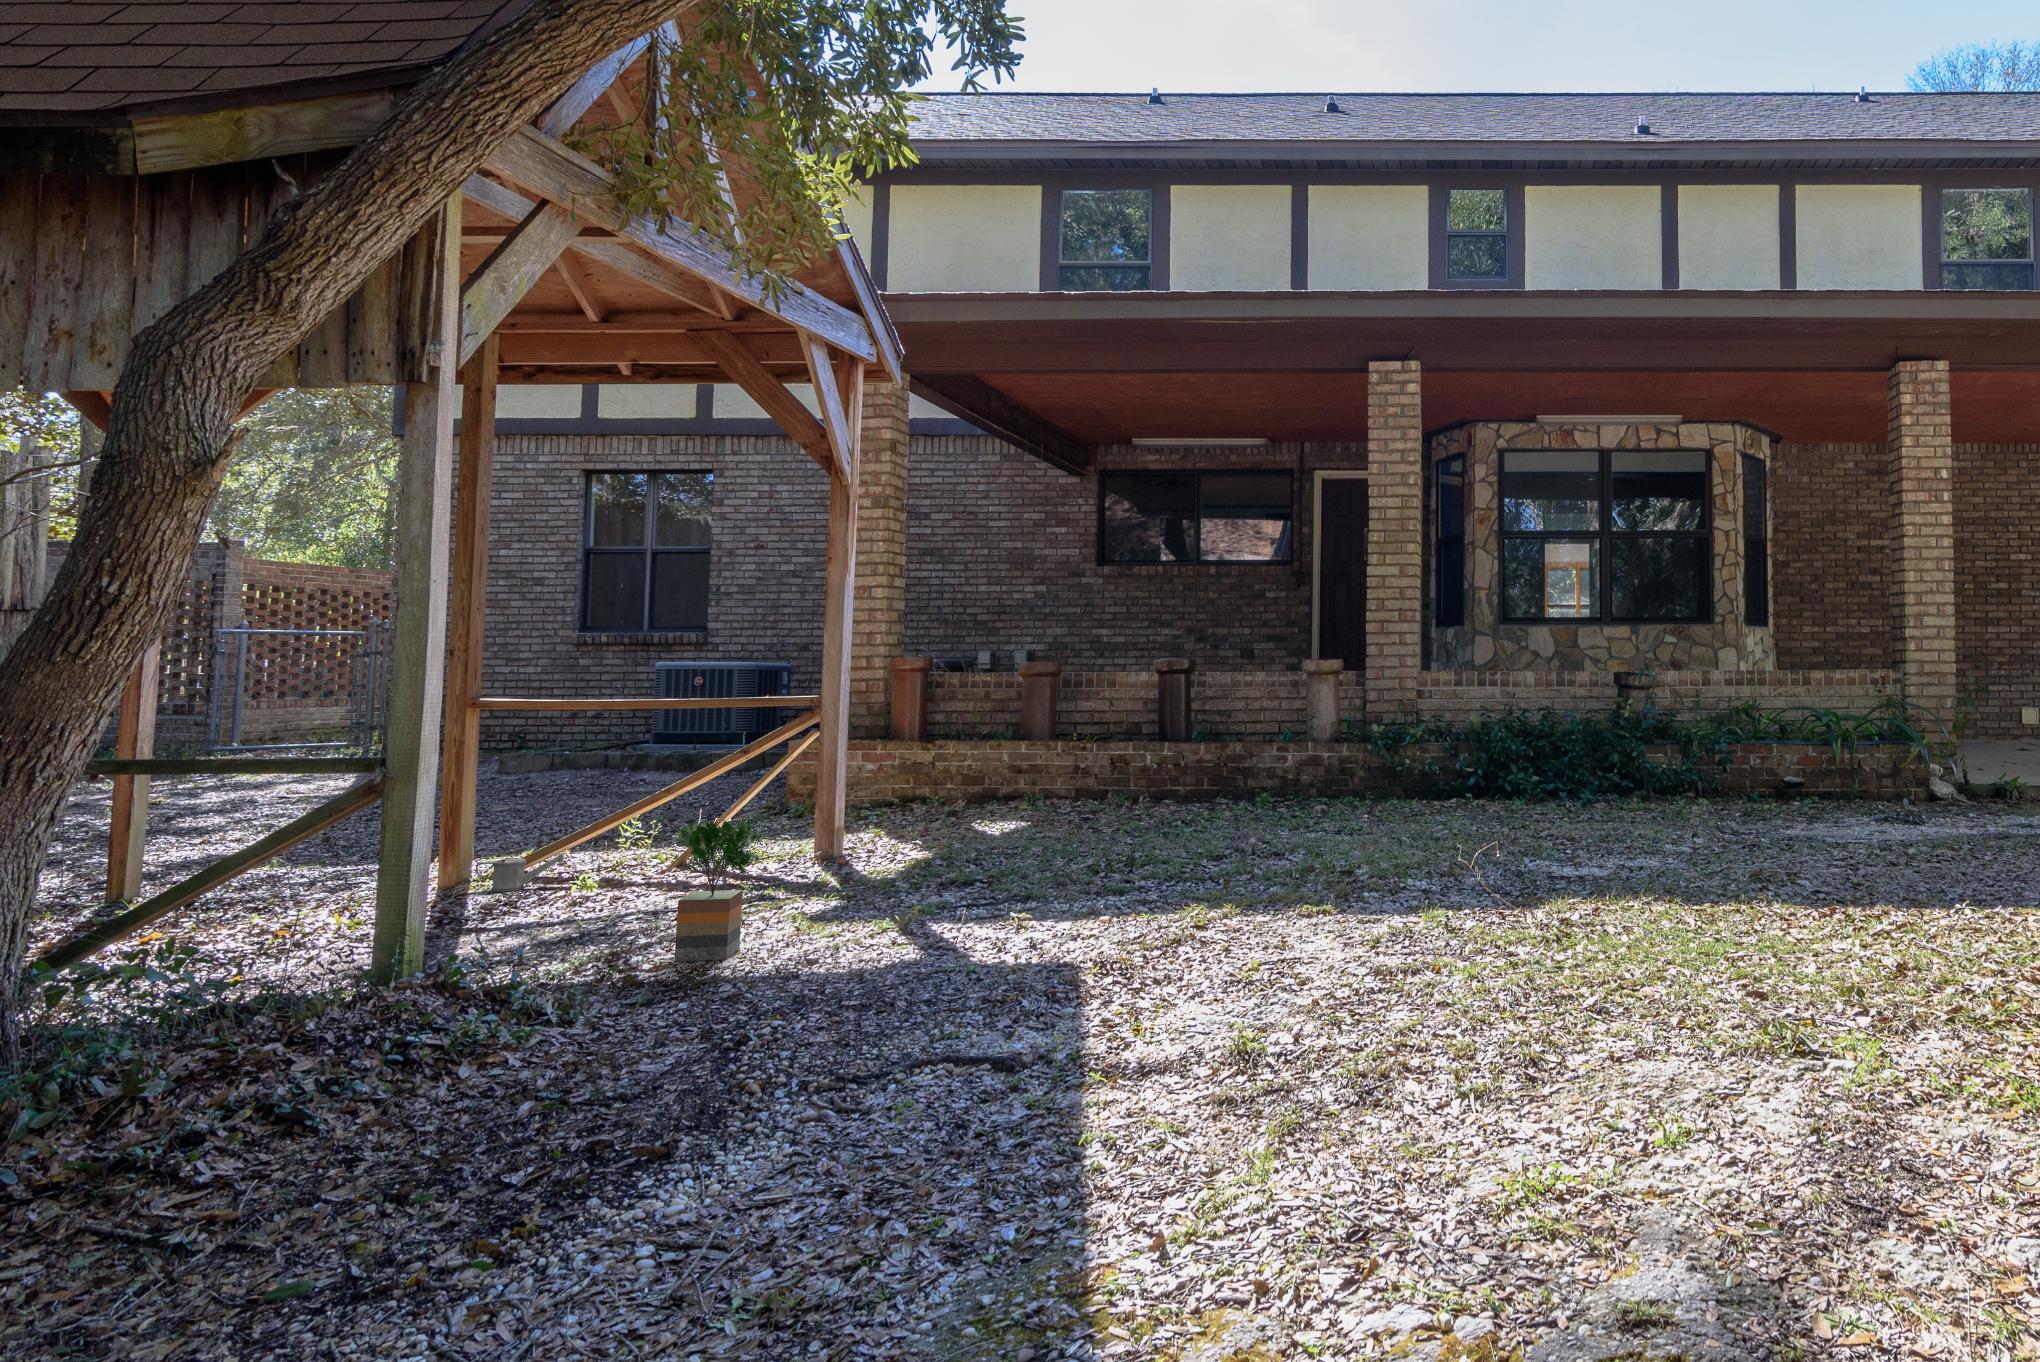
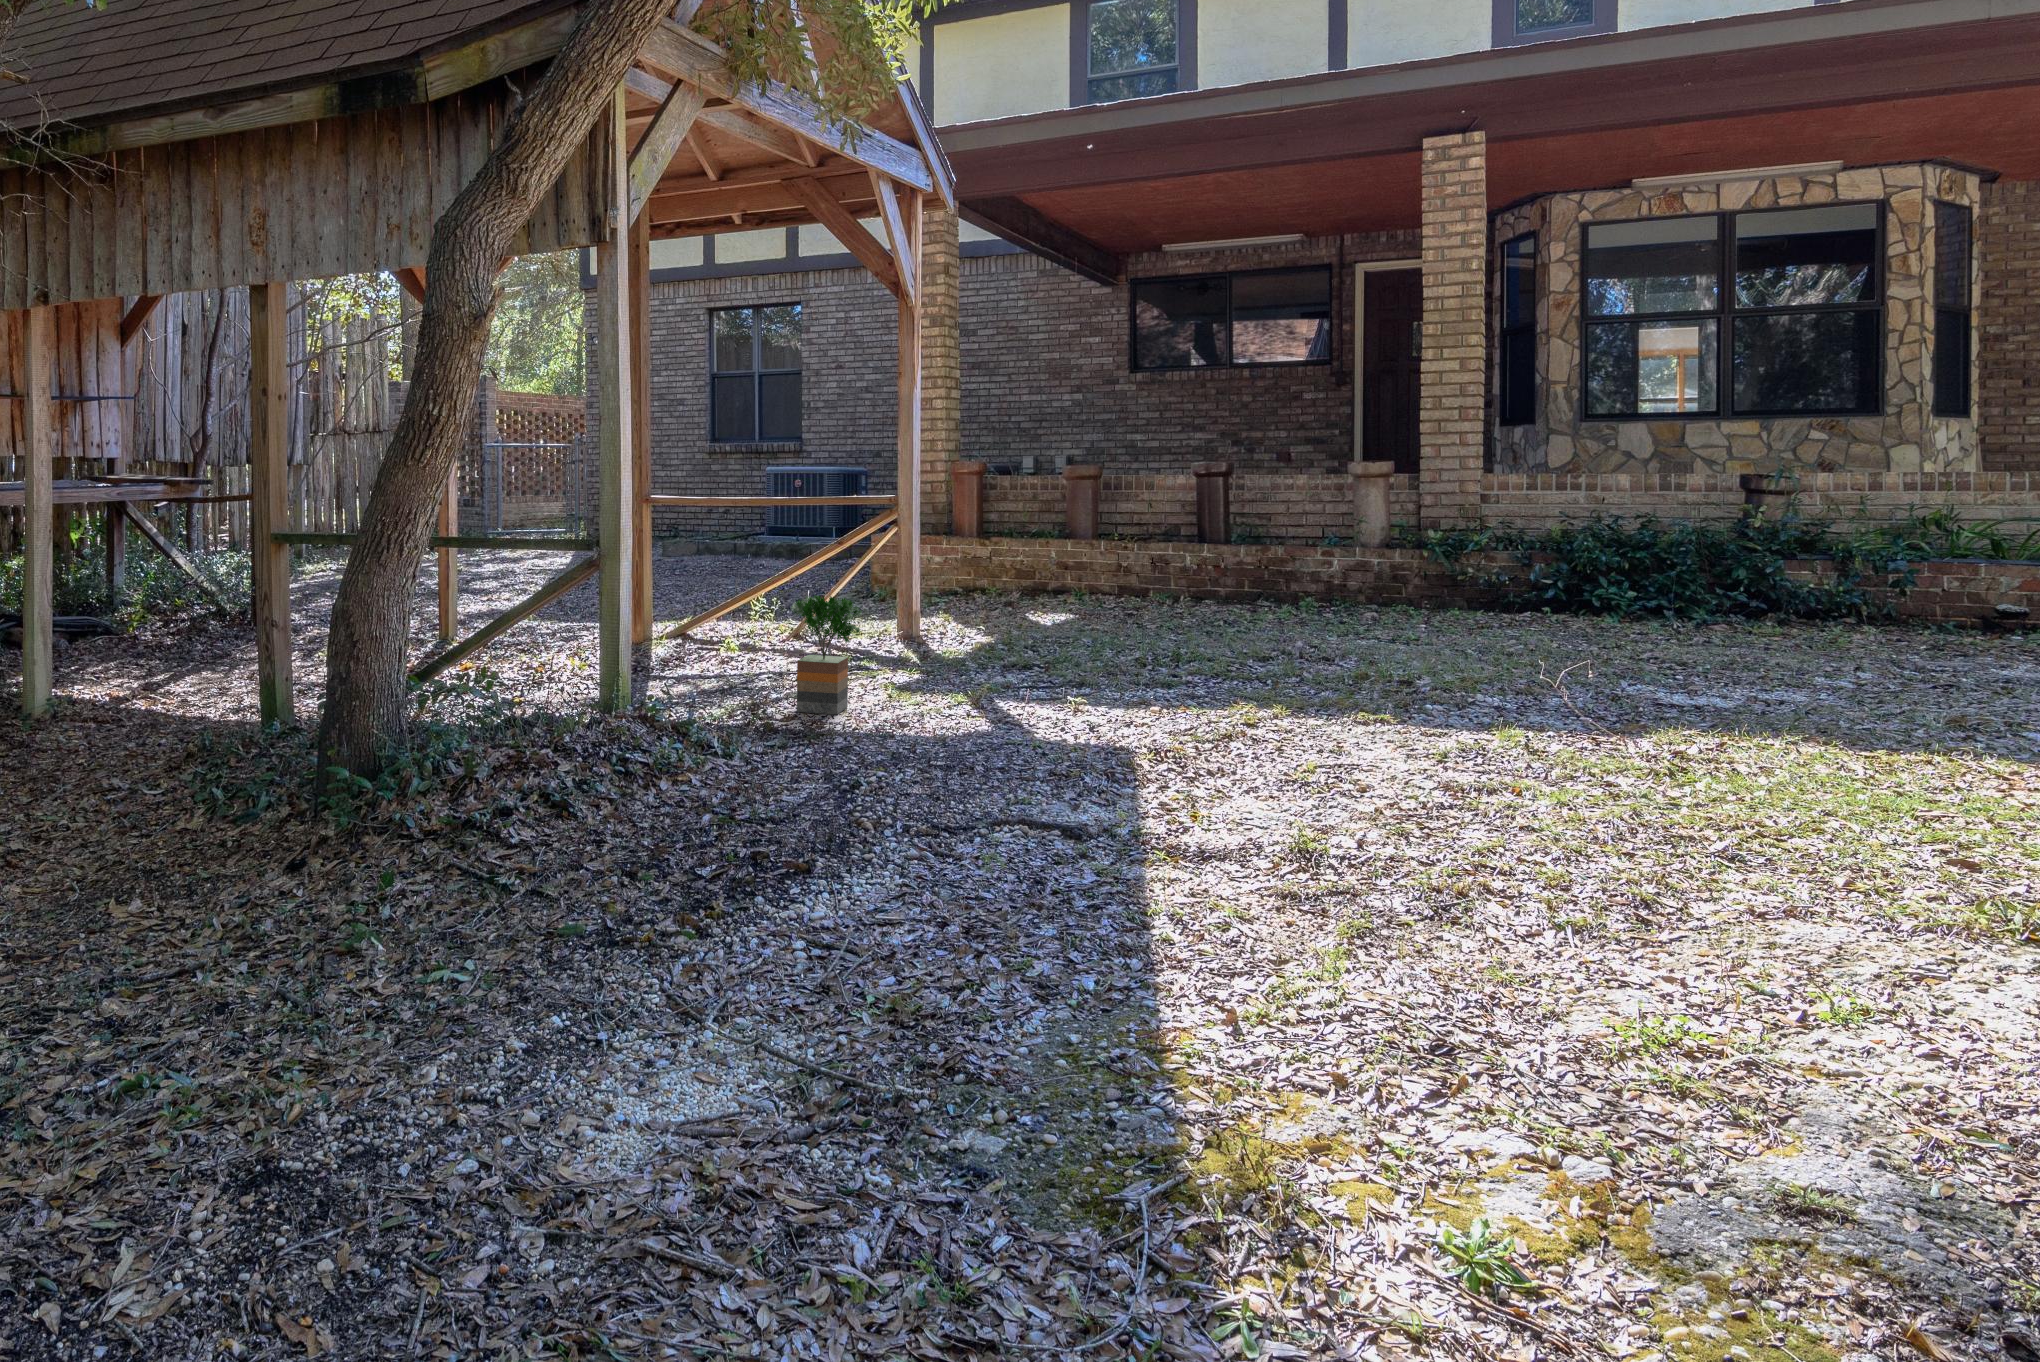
watering can: present [476,853,564,892] -> none [650,617,713,645]

